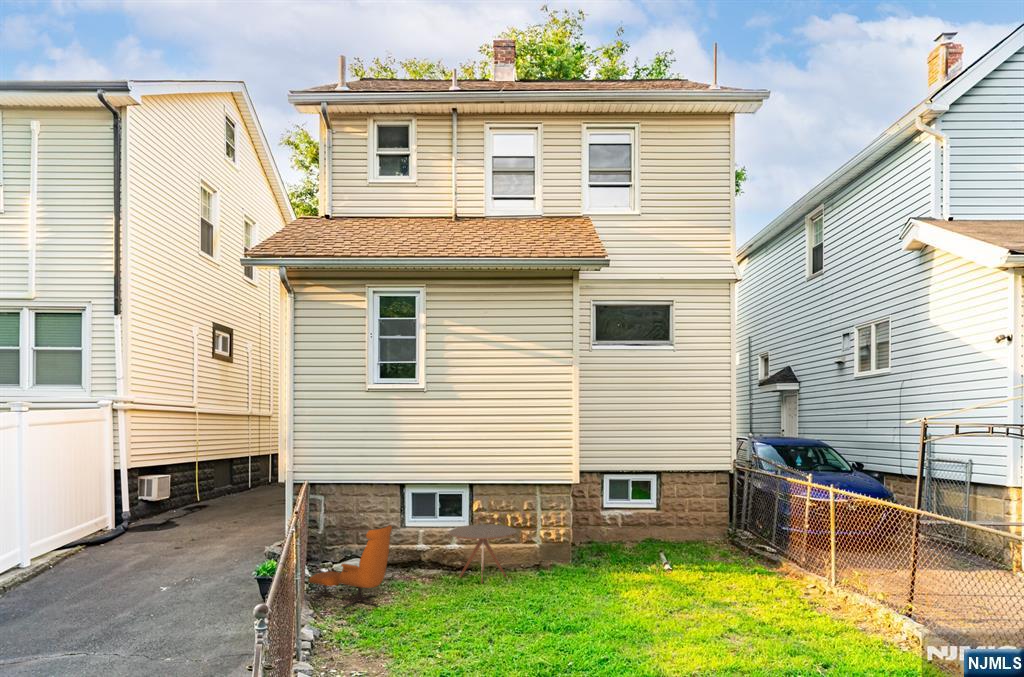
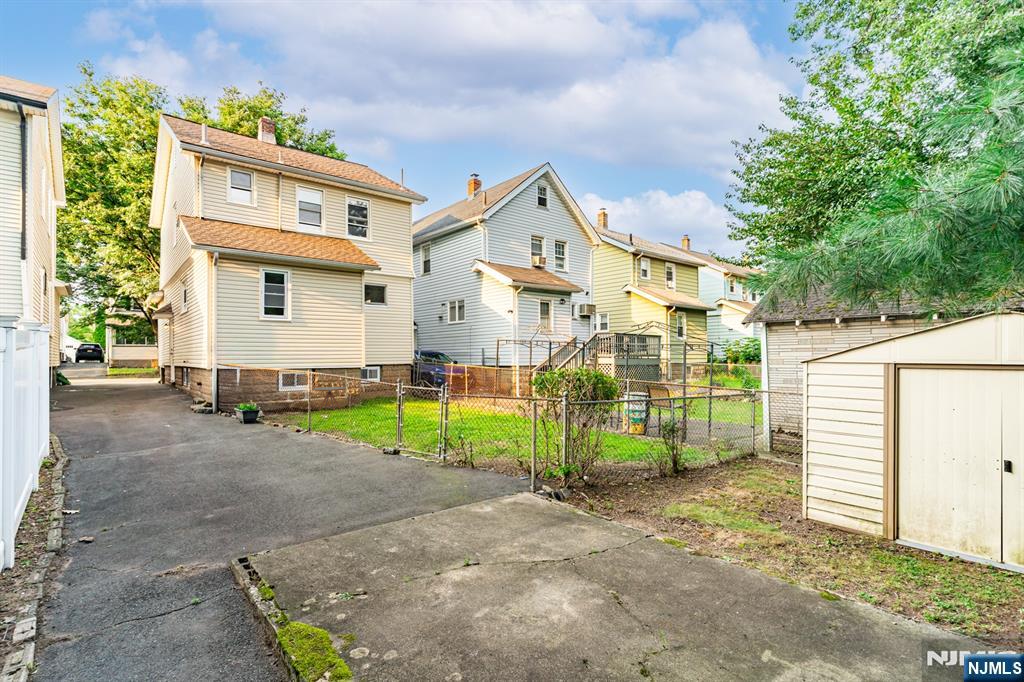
lounge chair: present [309,525,392,610] -> none [263,381,312,420]

